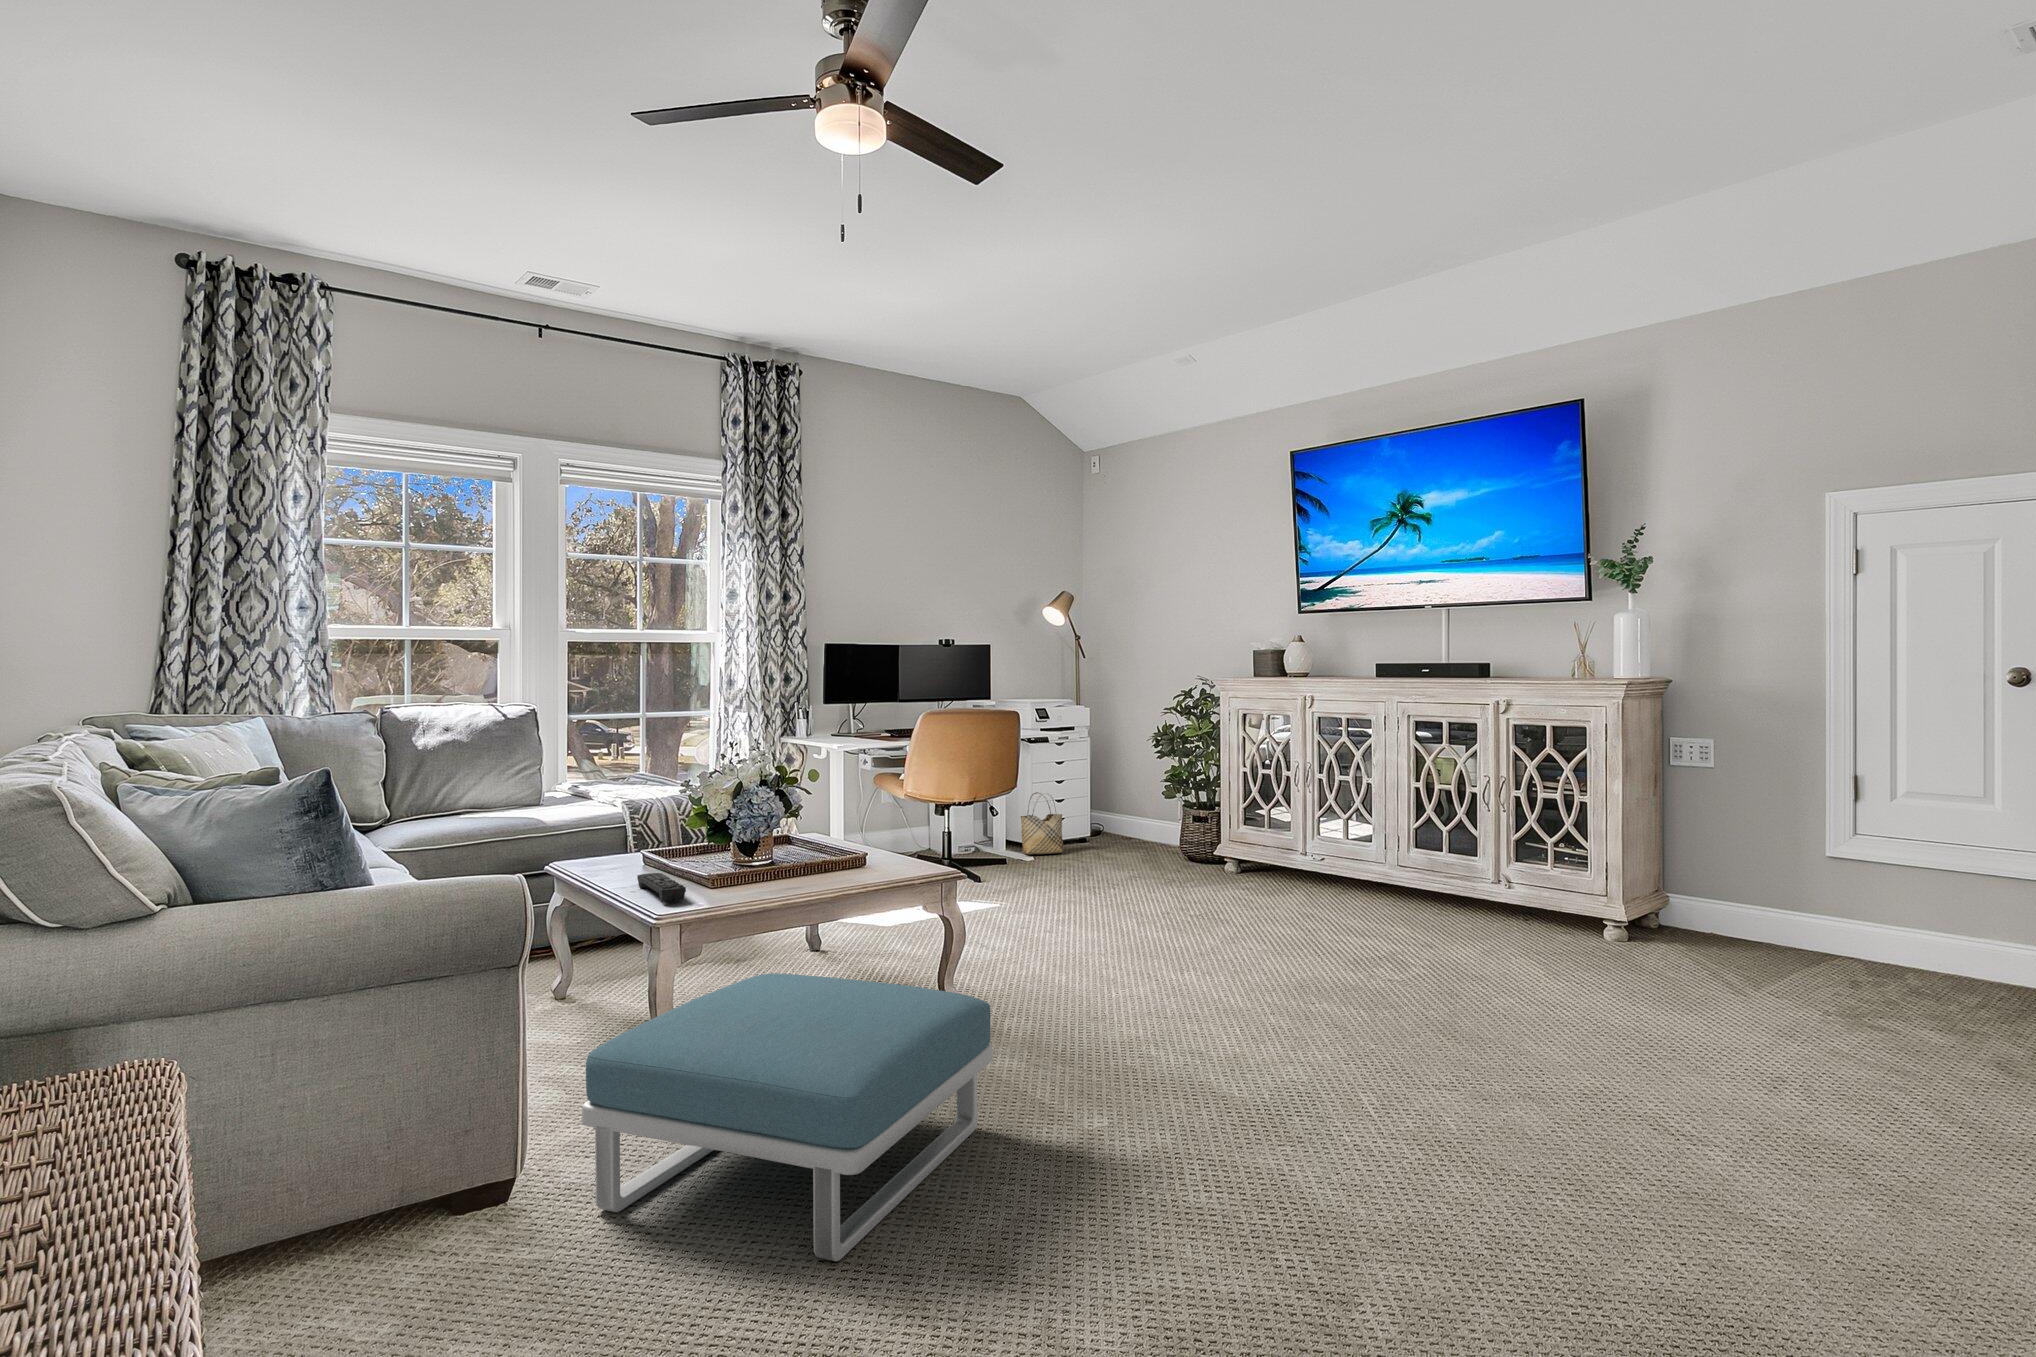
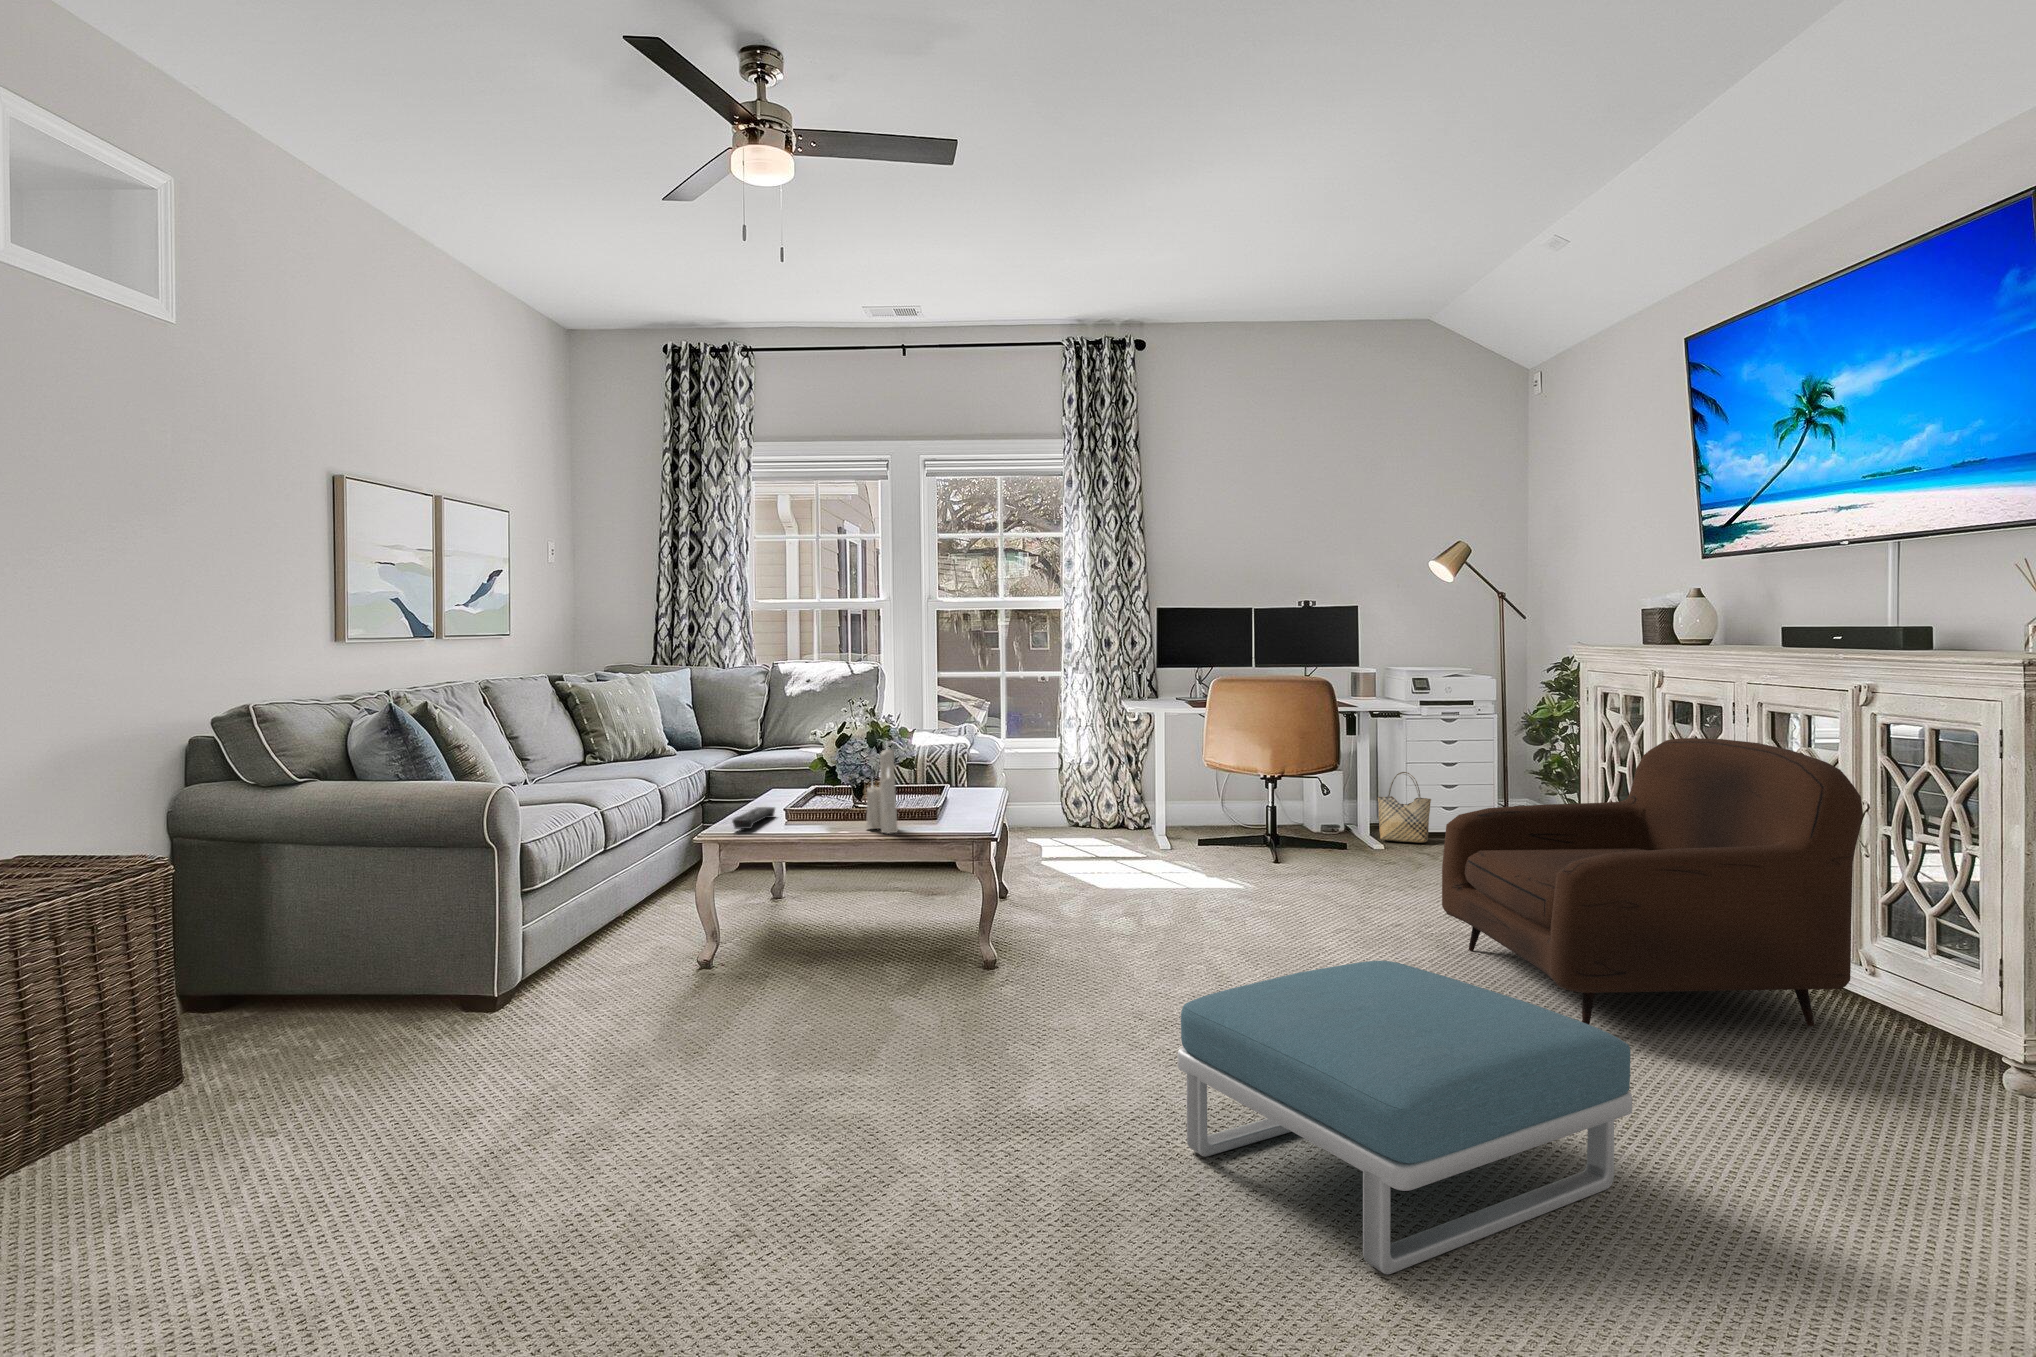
armchair: none [1239,743,1535,961] -> present [1442,738,1863,1026]
candle: none [826,771,878,882] -> present [866,749,898,833]
footstool: present [582,973,993,1261] -> present [1178,961,1632,1274]

